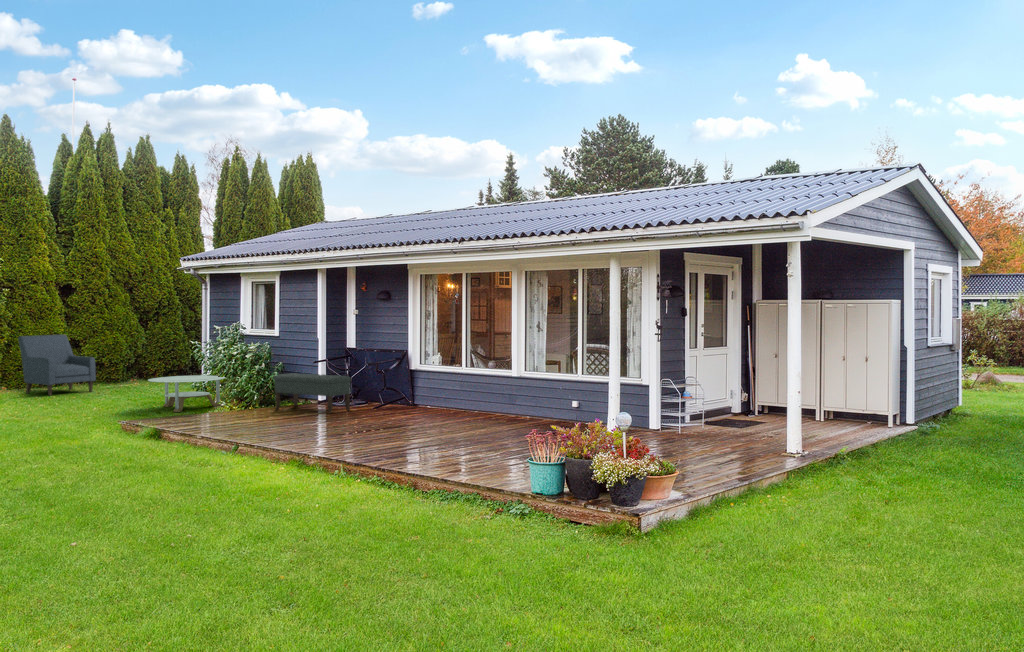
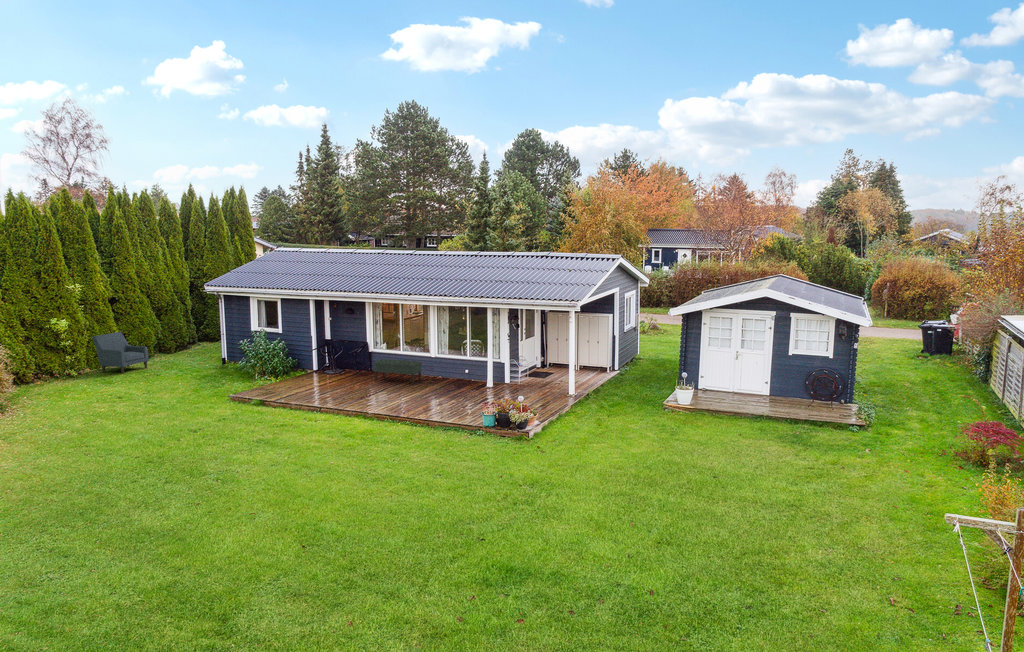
bench: present [274,373,351,414] -> present [373,359,422,384]
round table: present [148,375,225,412] -> none [207,358,254,384]

